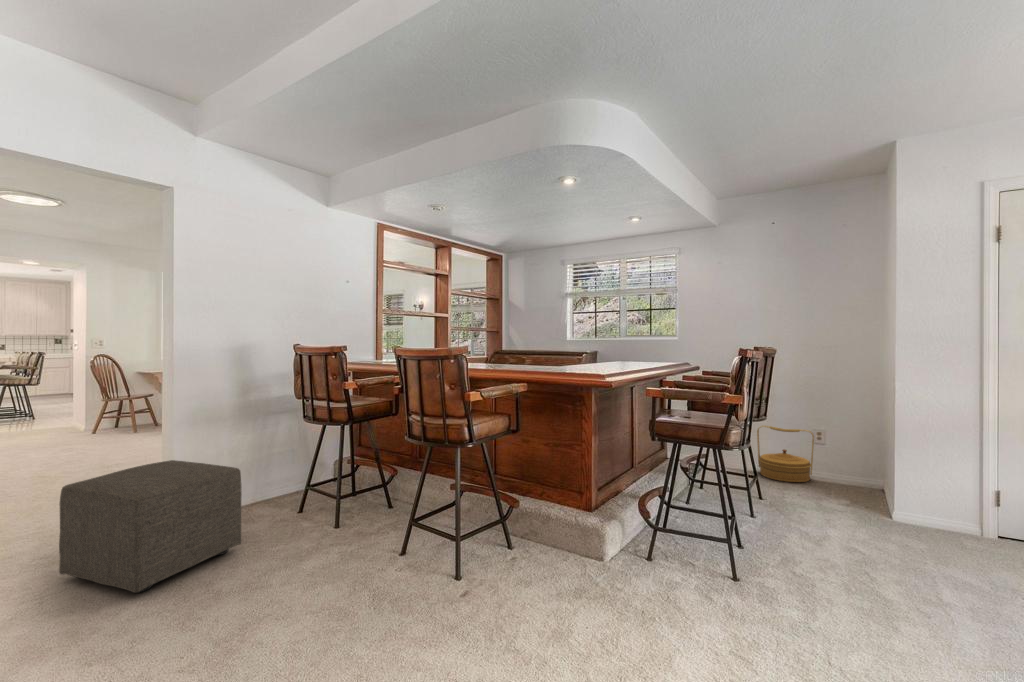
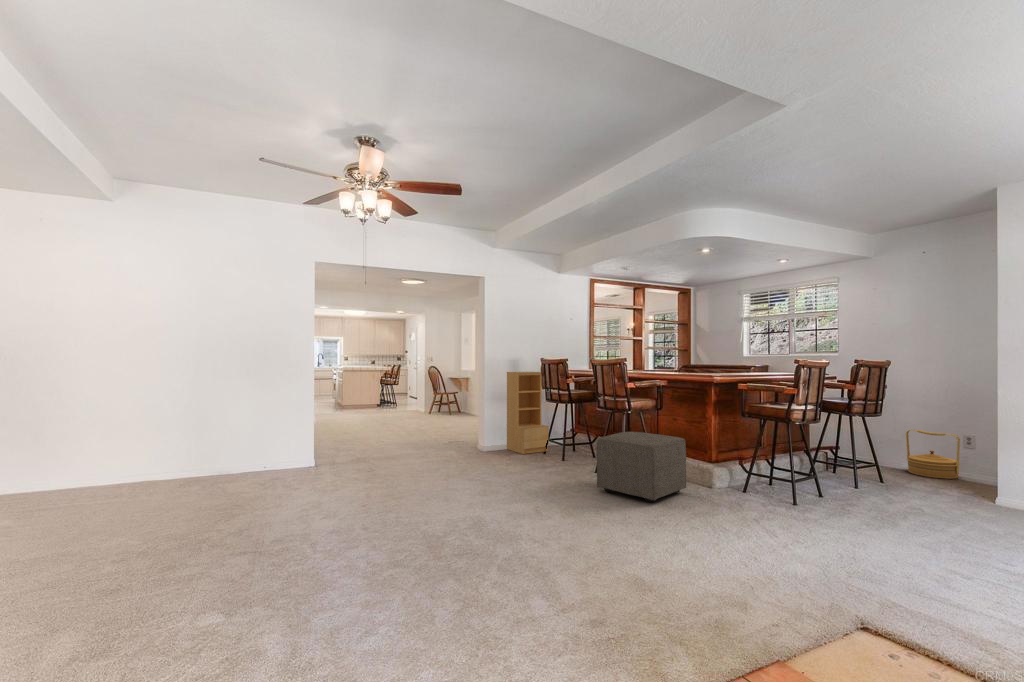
bookshelf: none [224,367,308,522] -> present [507,372,549,454]
ottoman: present [59,460,242,593] -> present [597,432,687,502]

